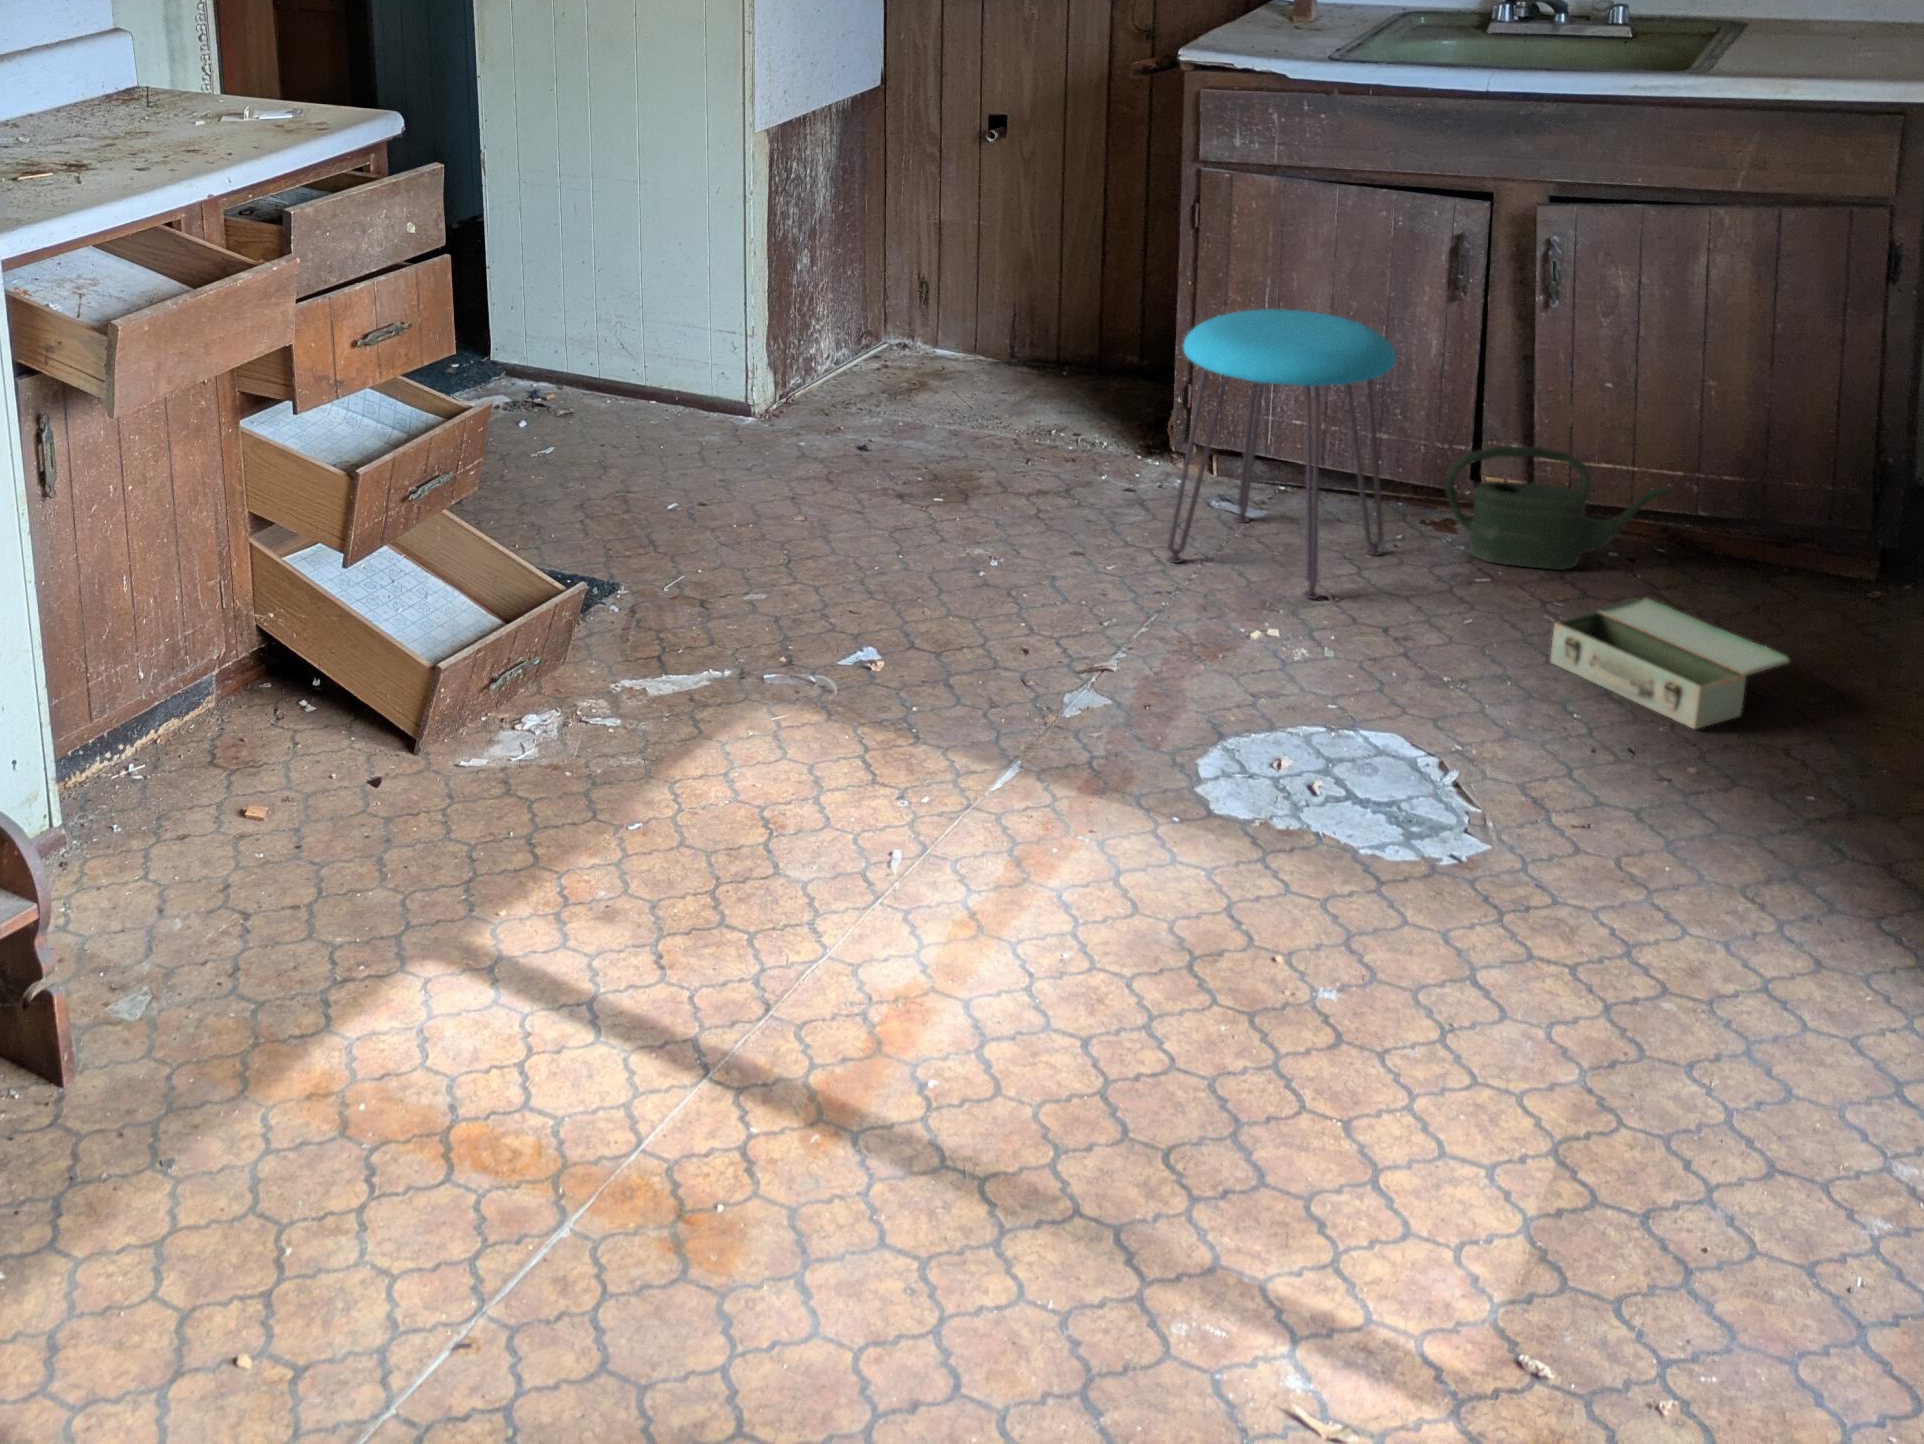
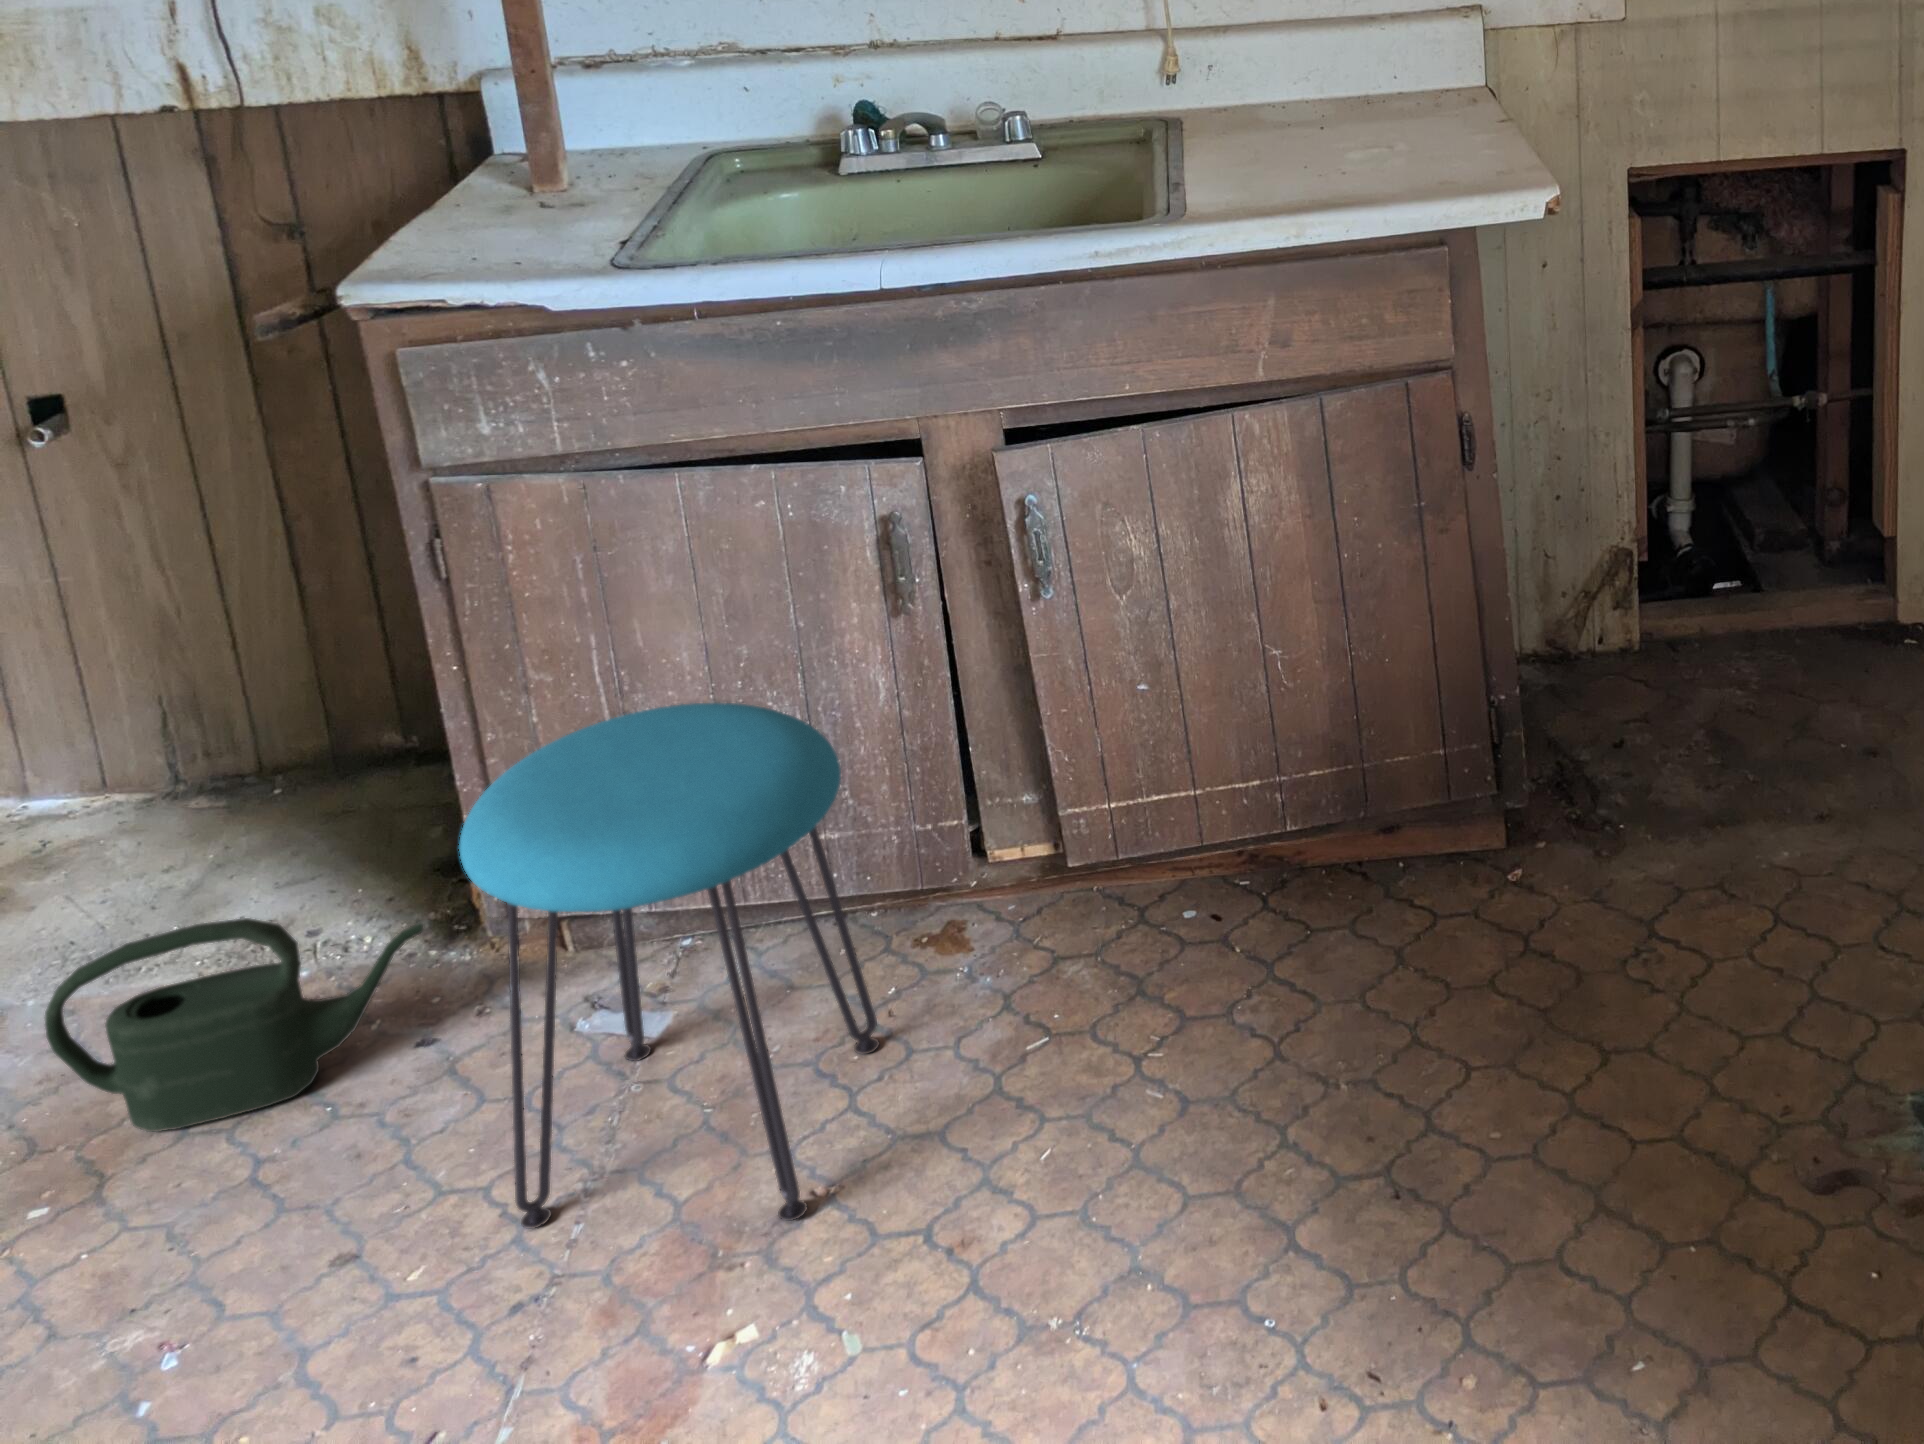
watering can: present [1445,446,1668,570] -> present [45,918,423,1132]
toolbox: present [1550,598,1789,729] -> none [1189,1028,1510,1276]

